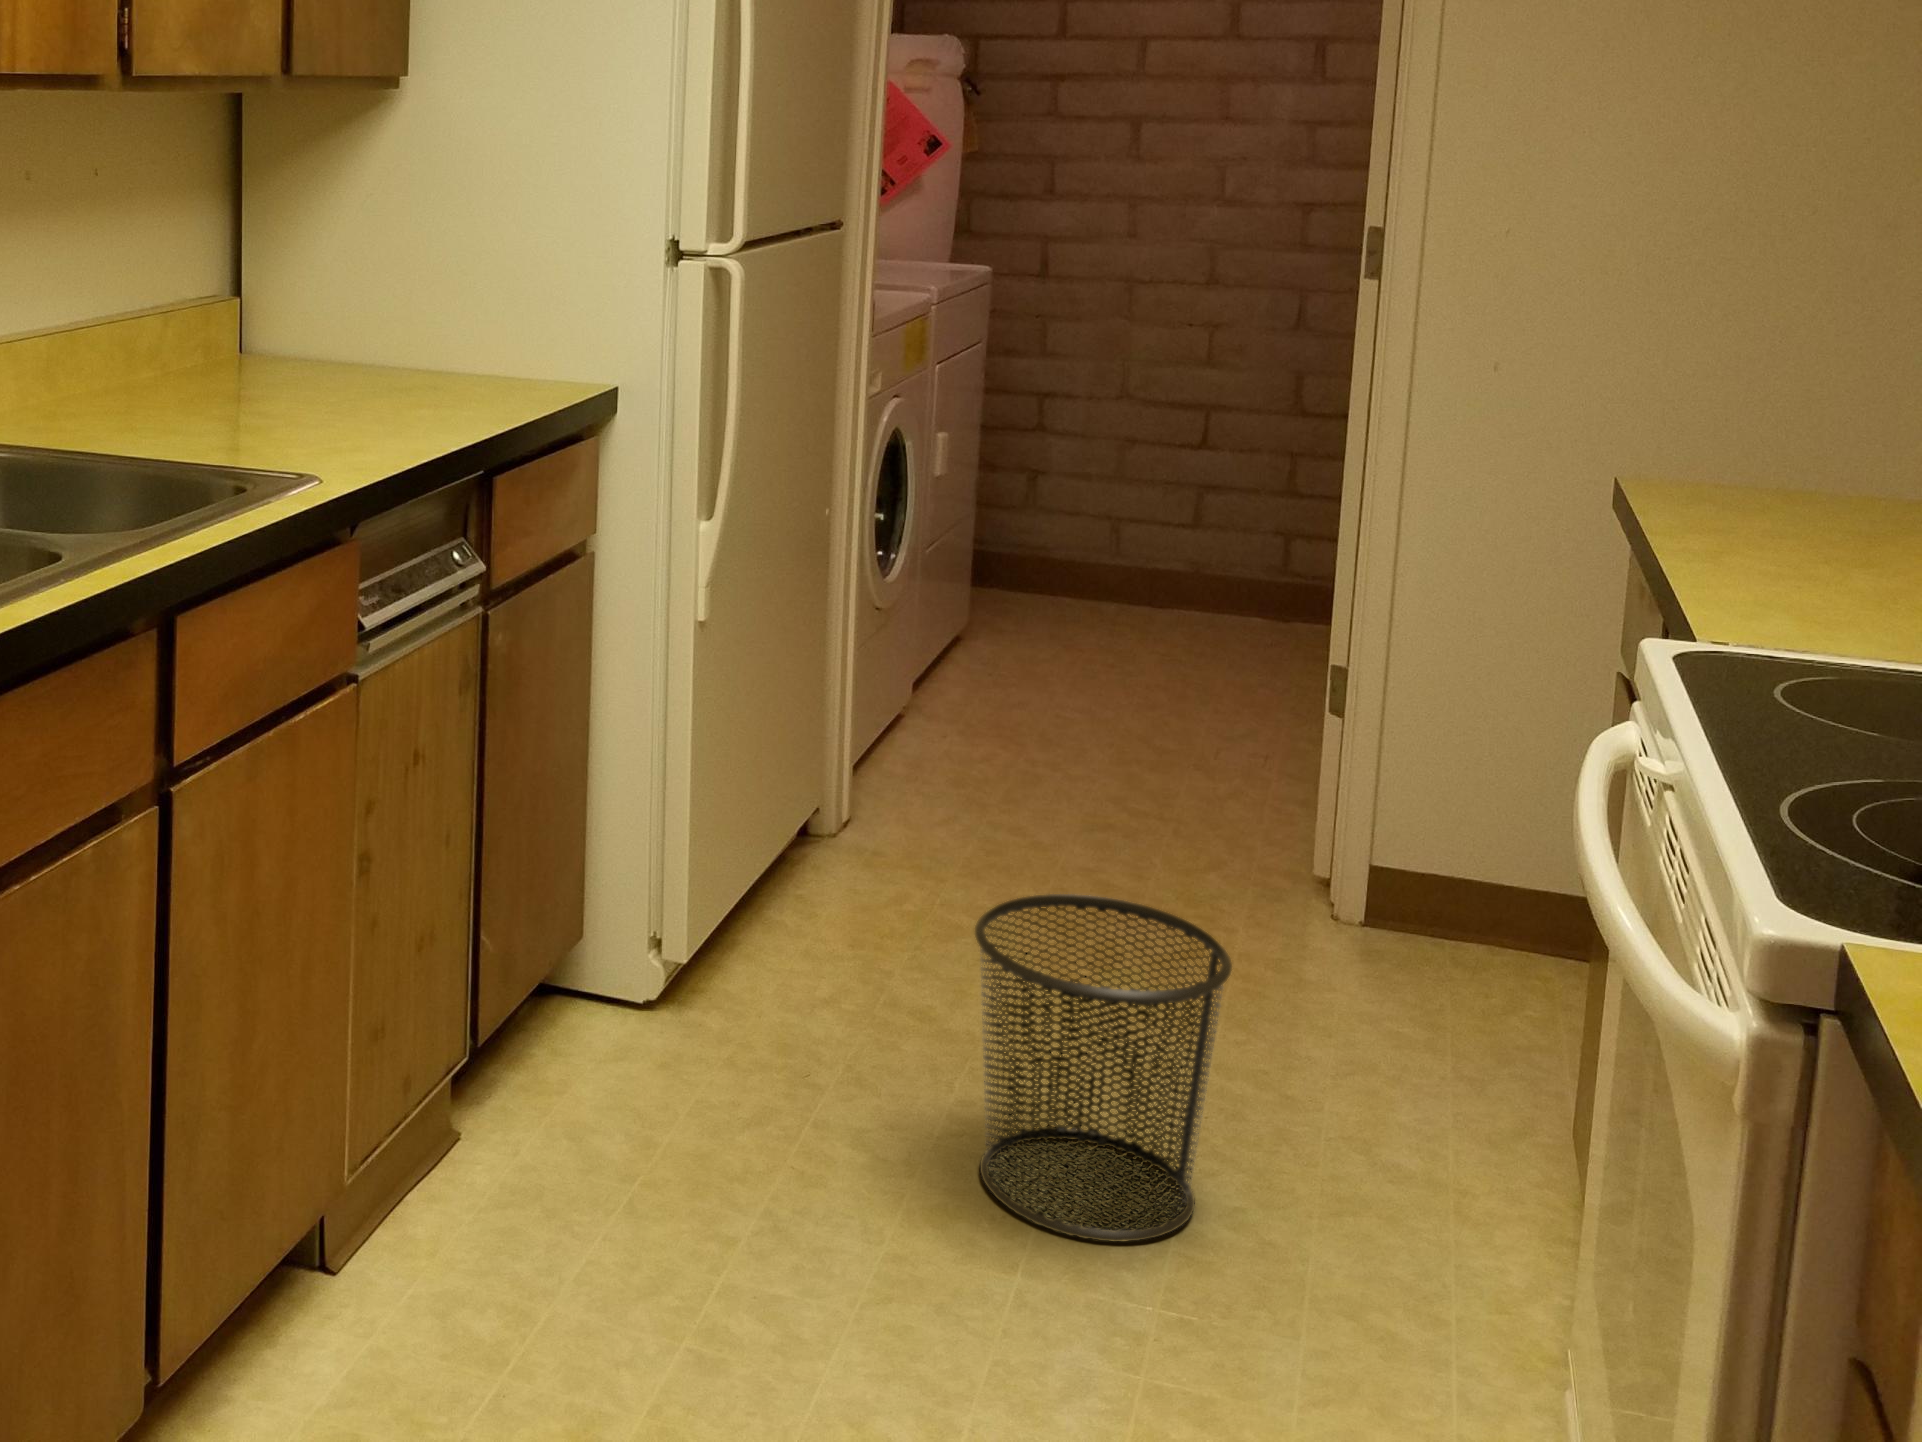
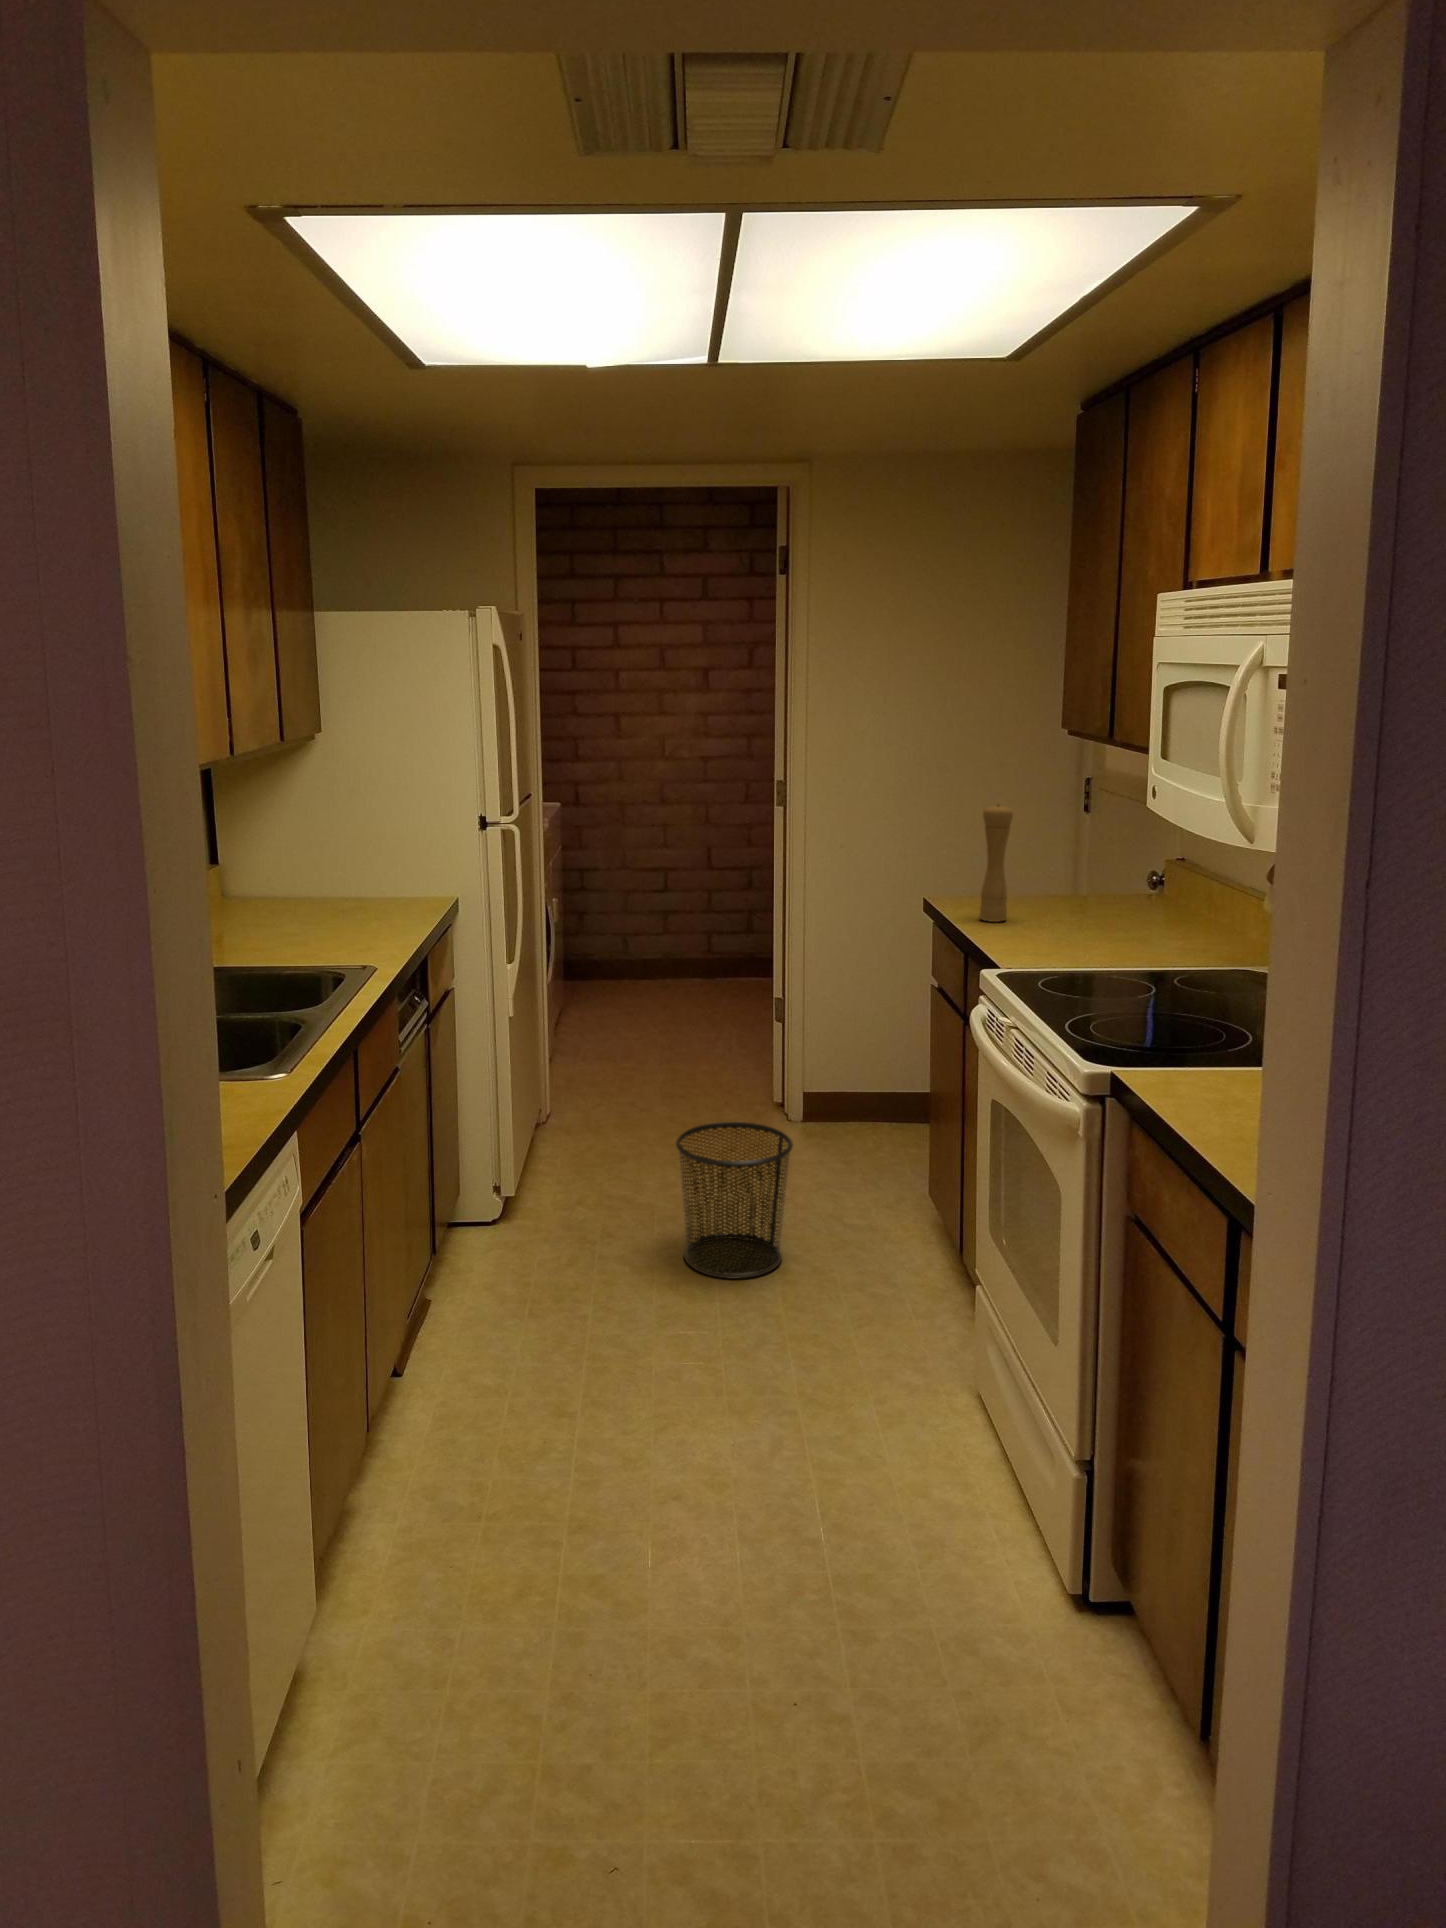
pepper mill: none [1736,275,1837,548] -> present [980,804,1013,922]

